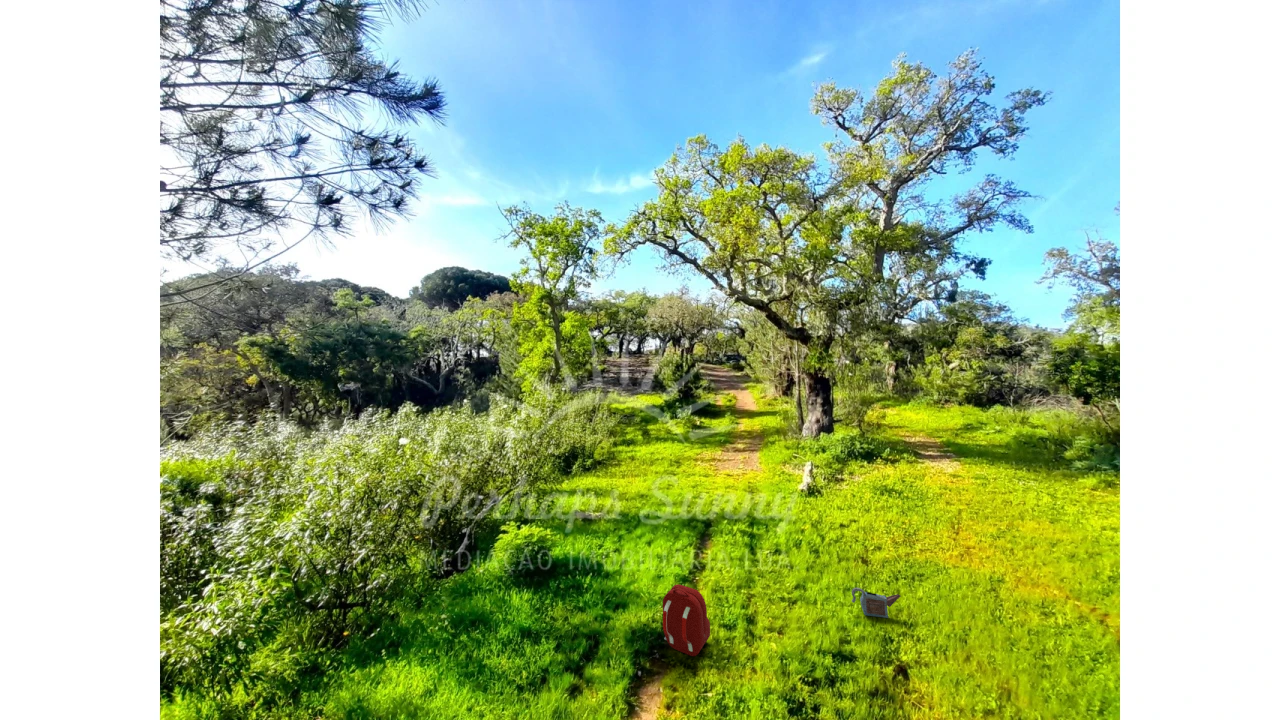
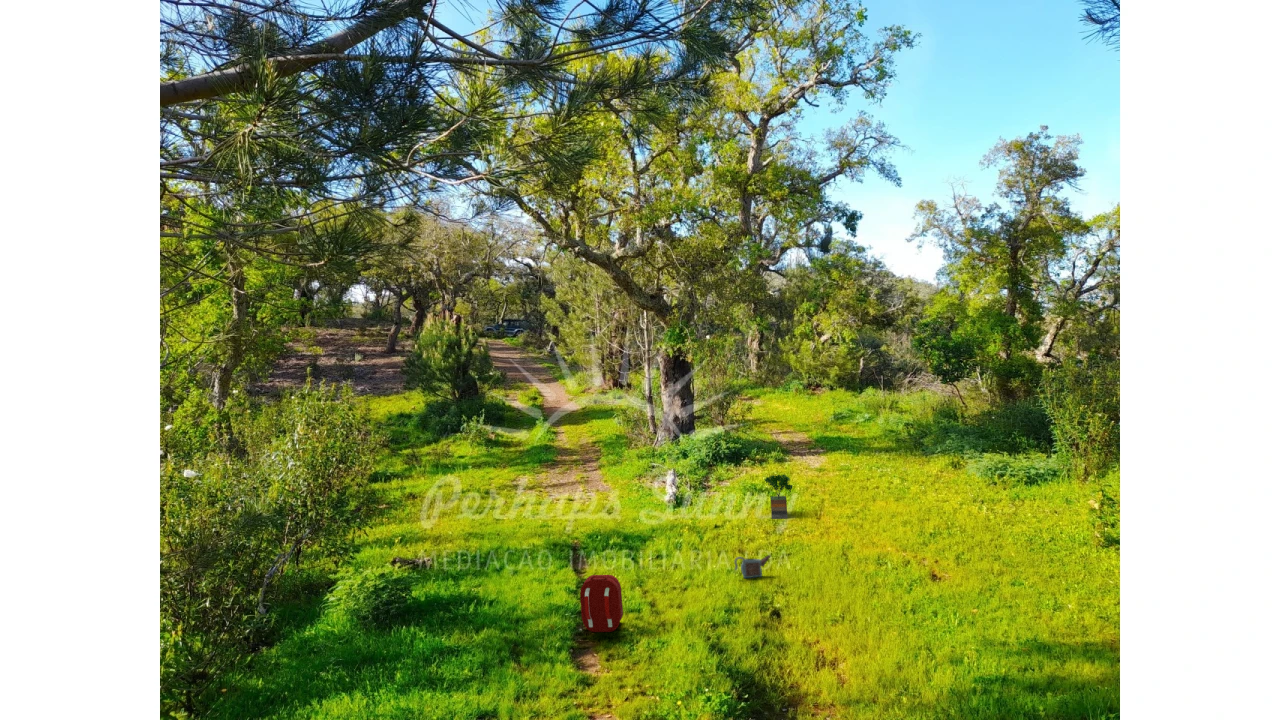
potted tree: none [893,484,929,531] -> present [765,475,792,519]

